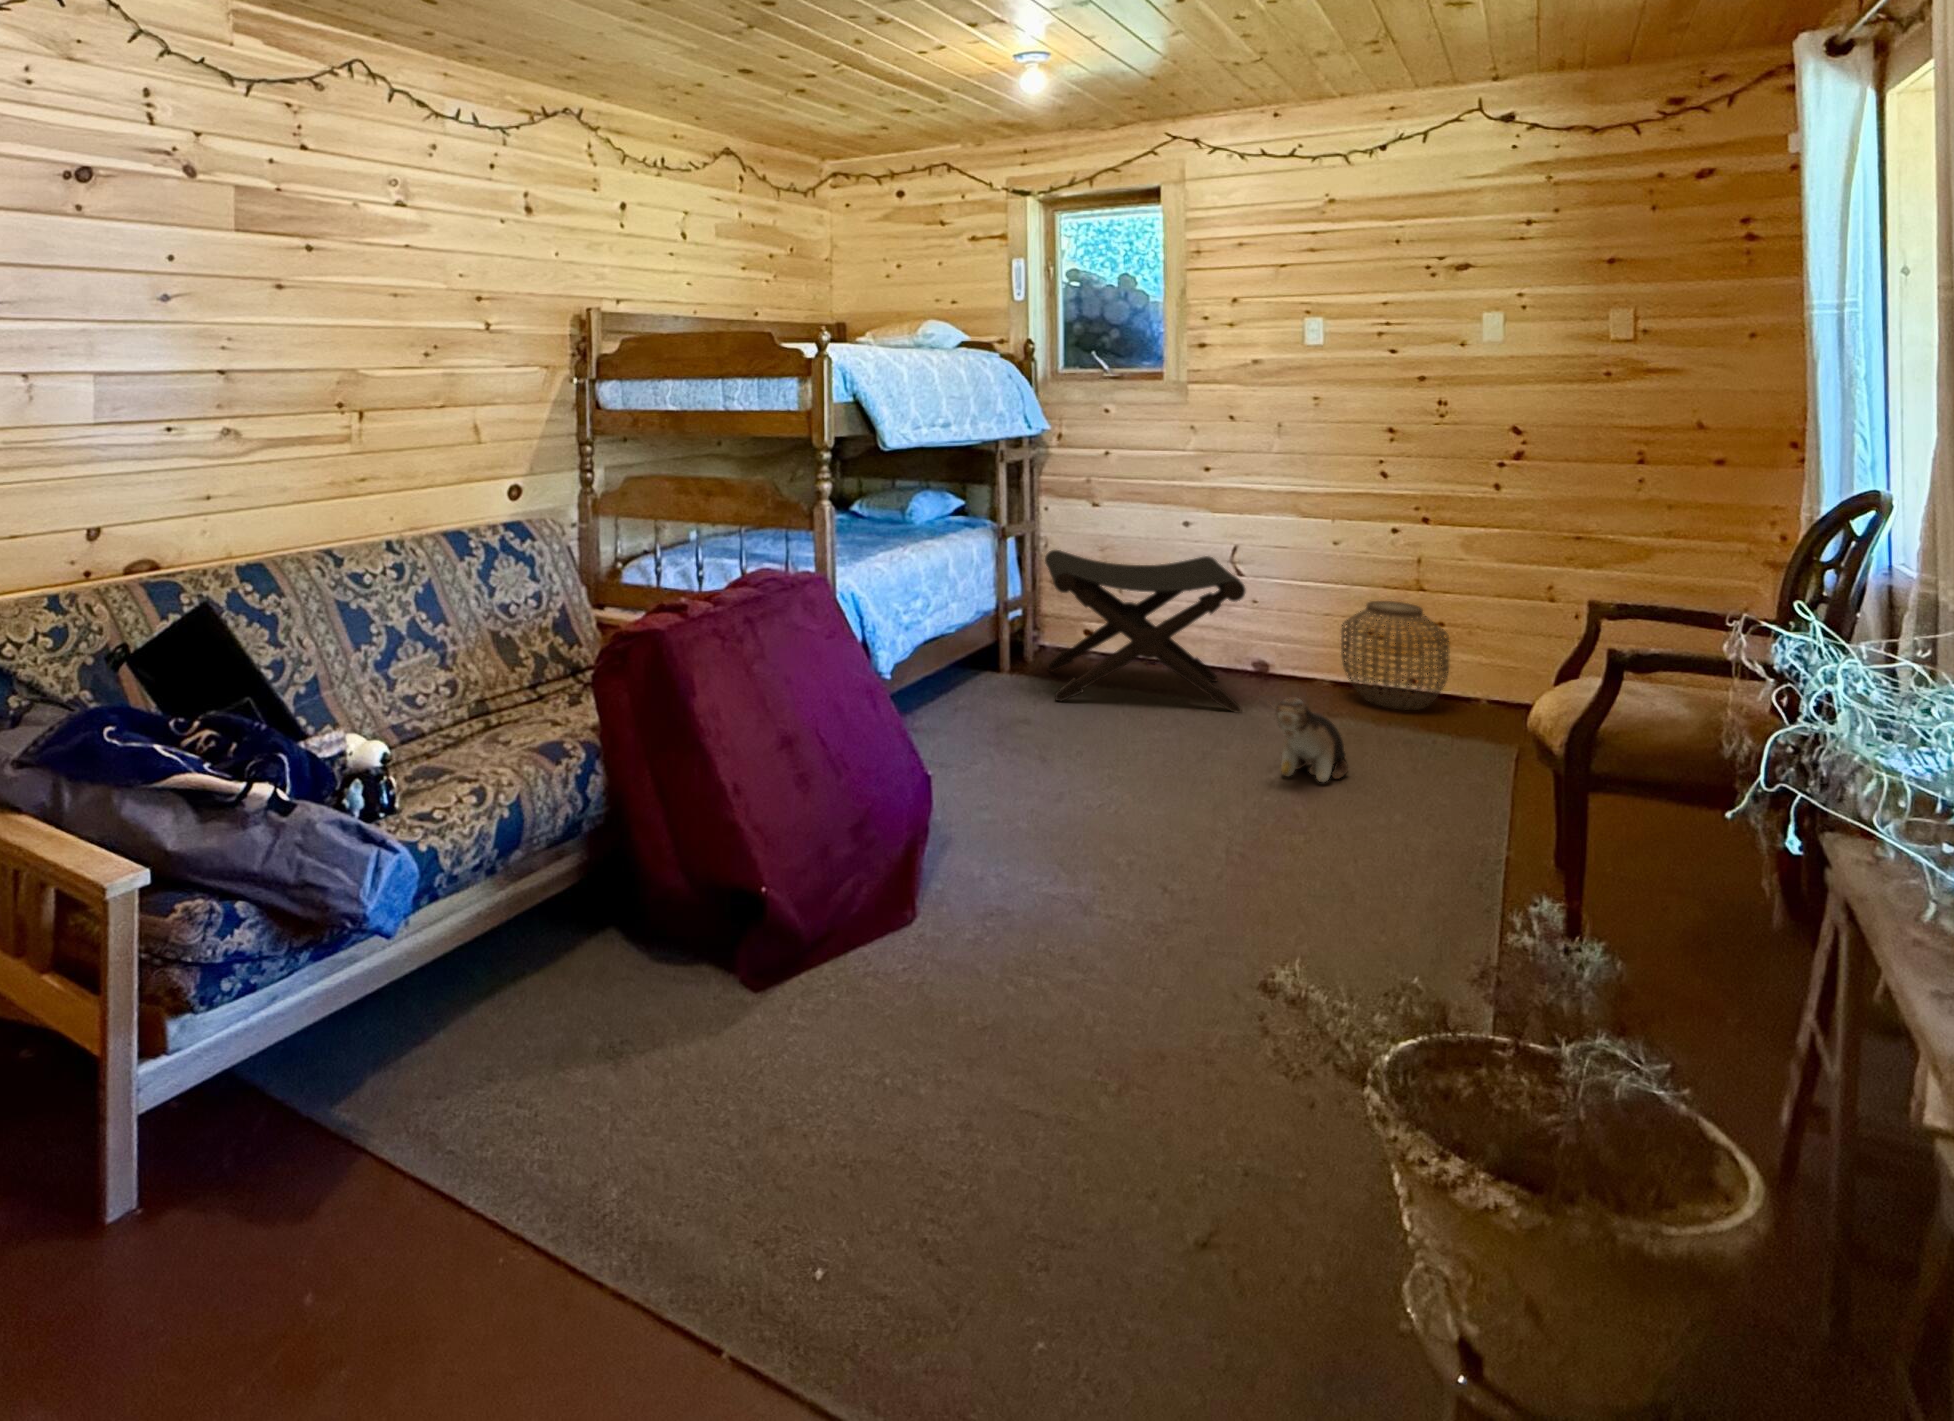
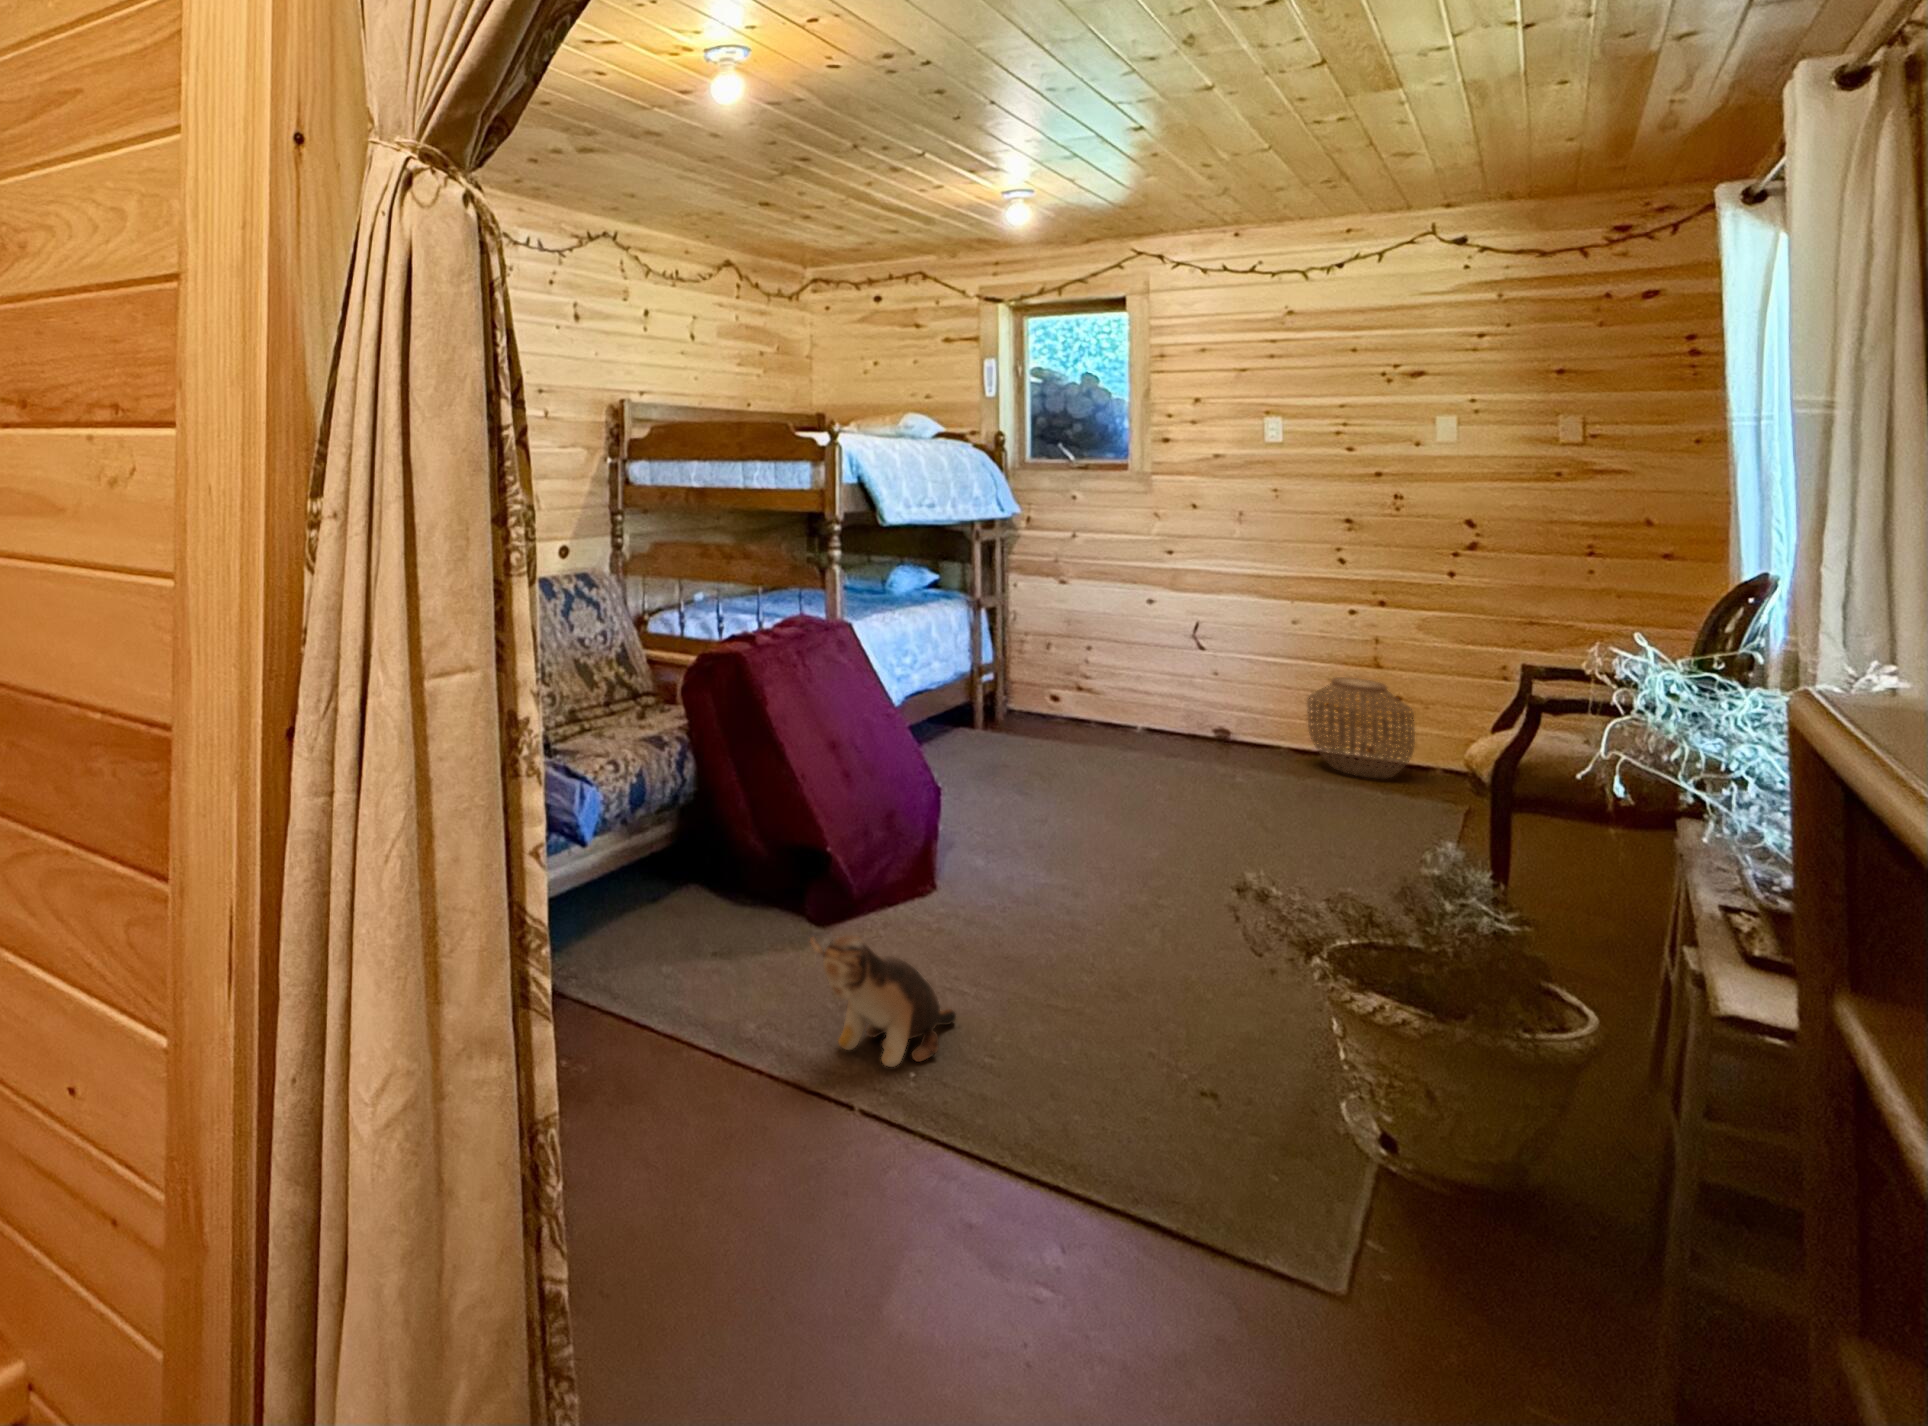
footstool: present [1045,550,1246,712] -> none [1020,619,1213,772]
plush toy: present [1276,697,1348,782] -> present [810,935,956,1067]

